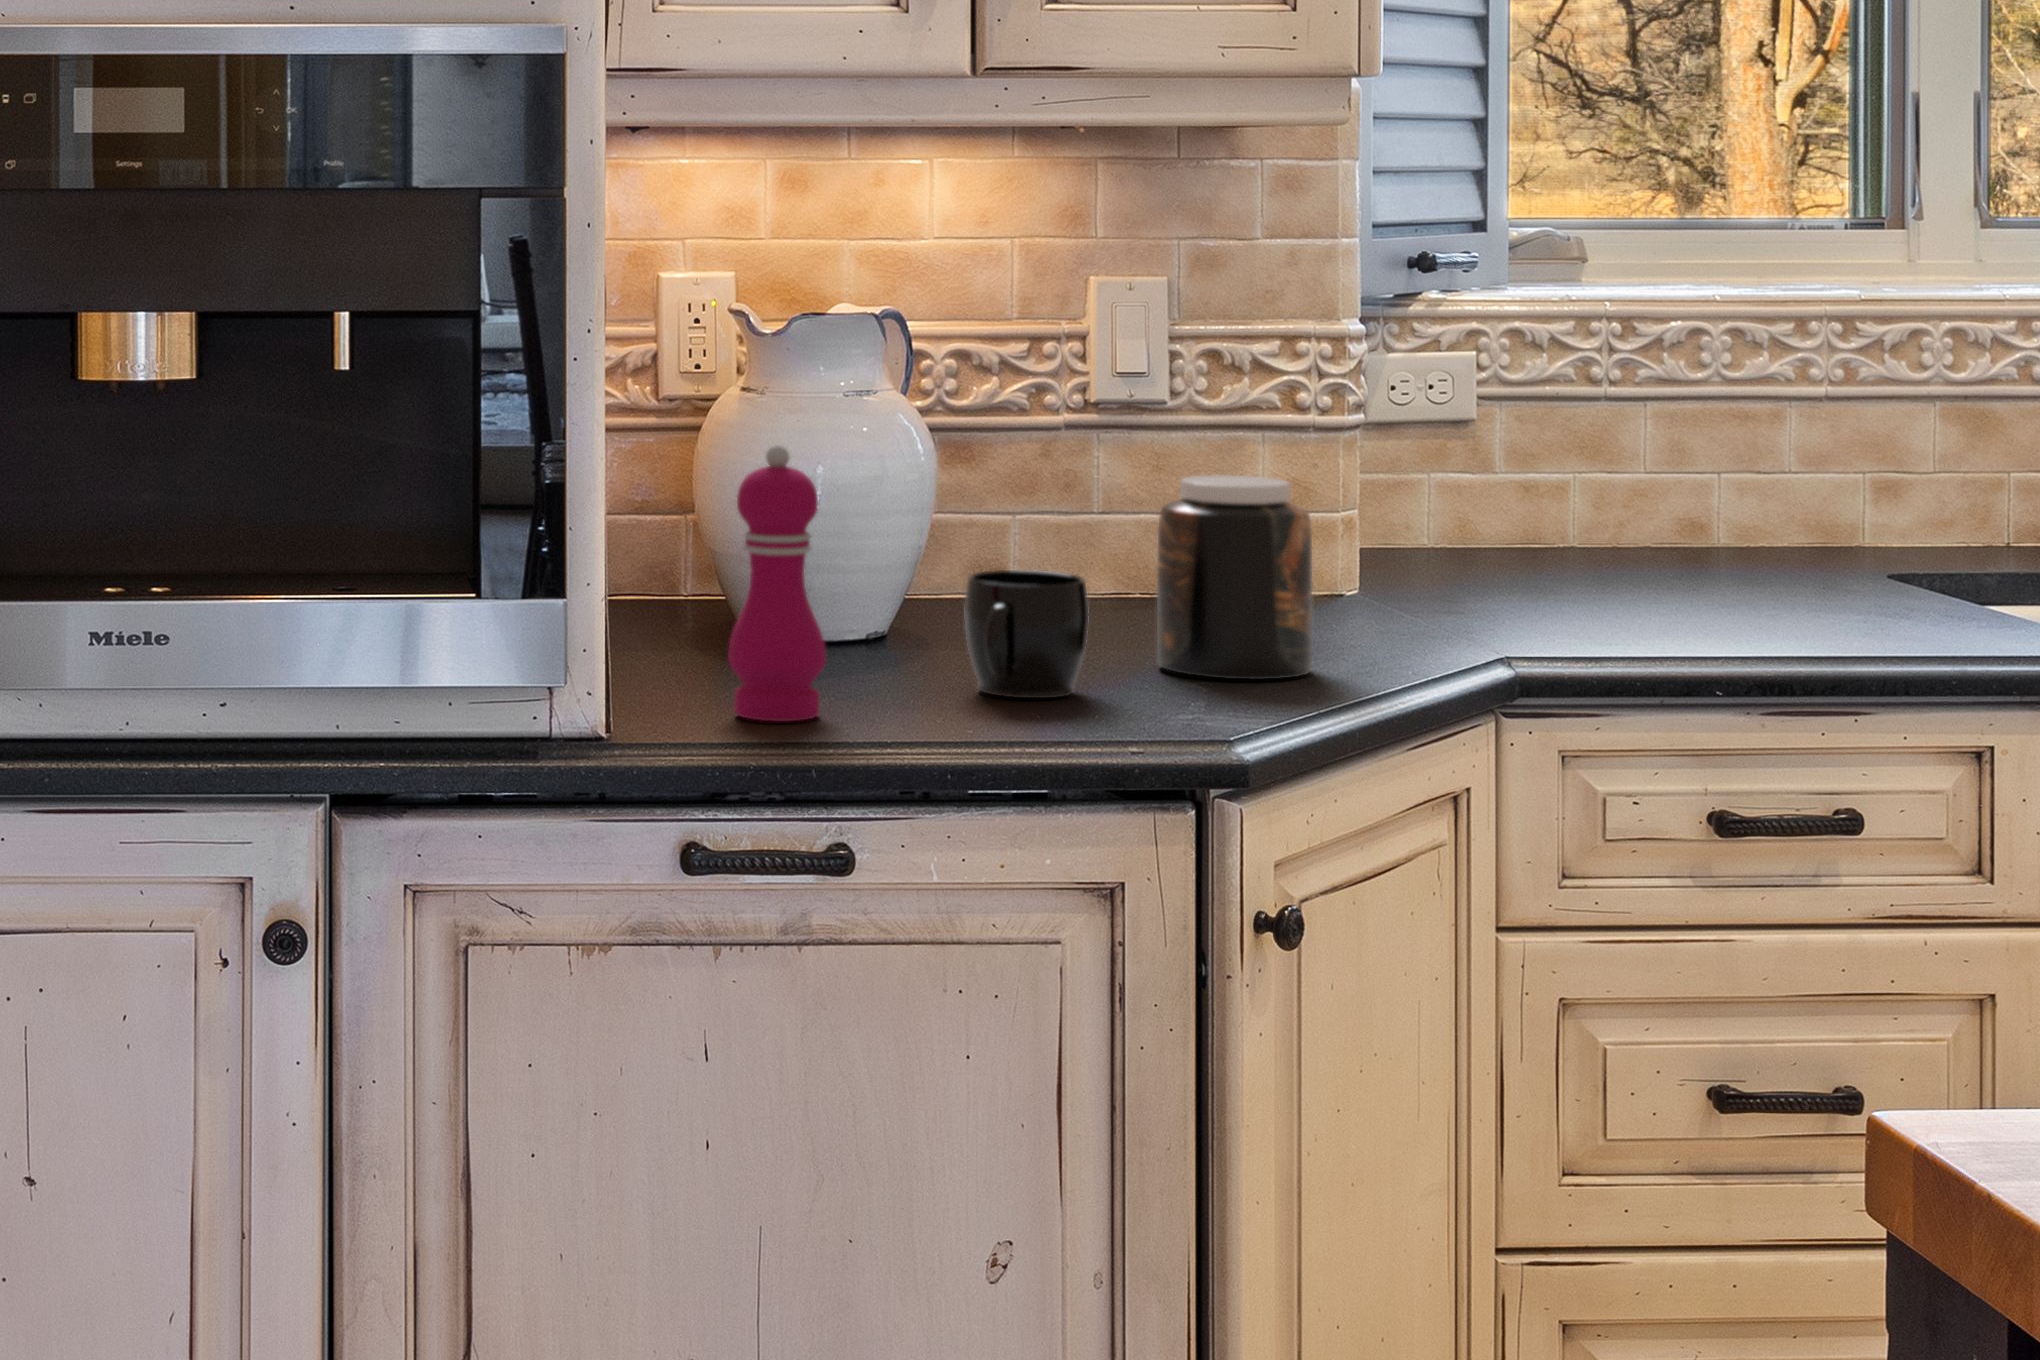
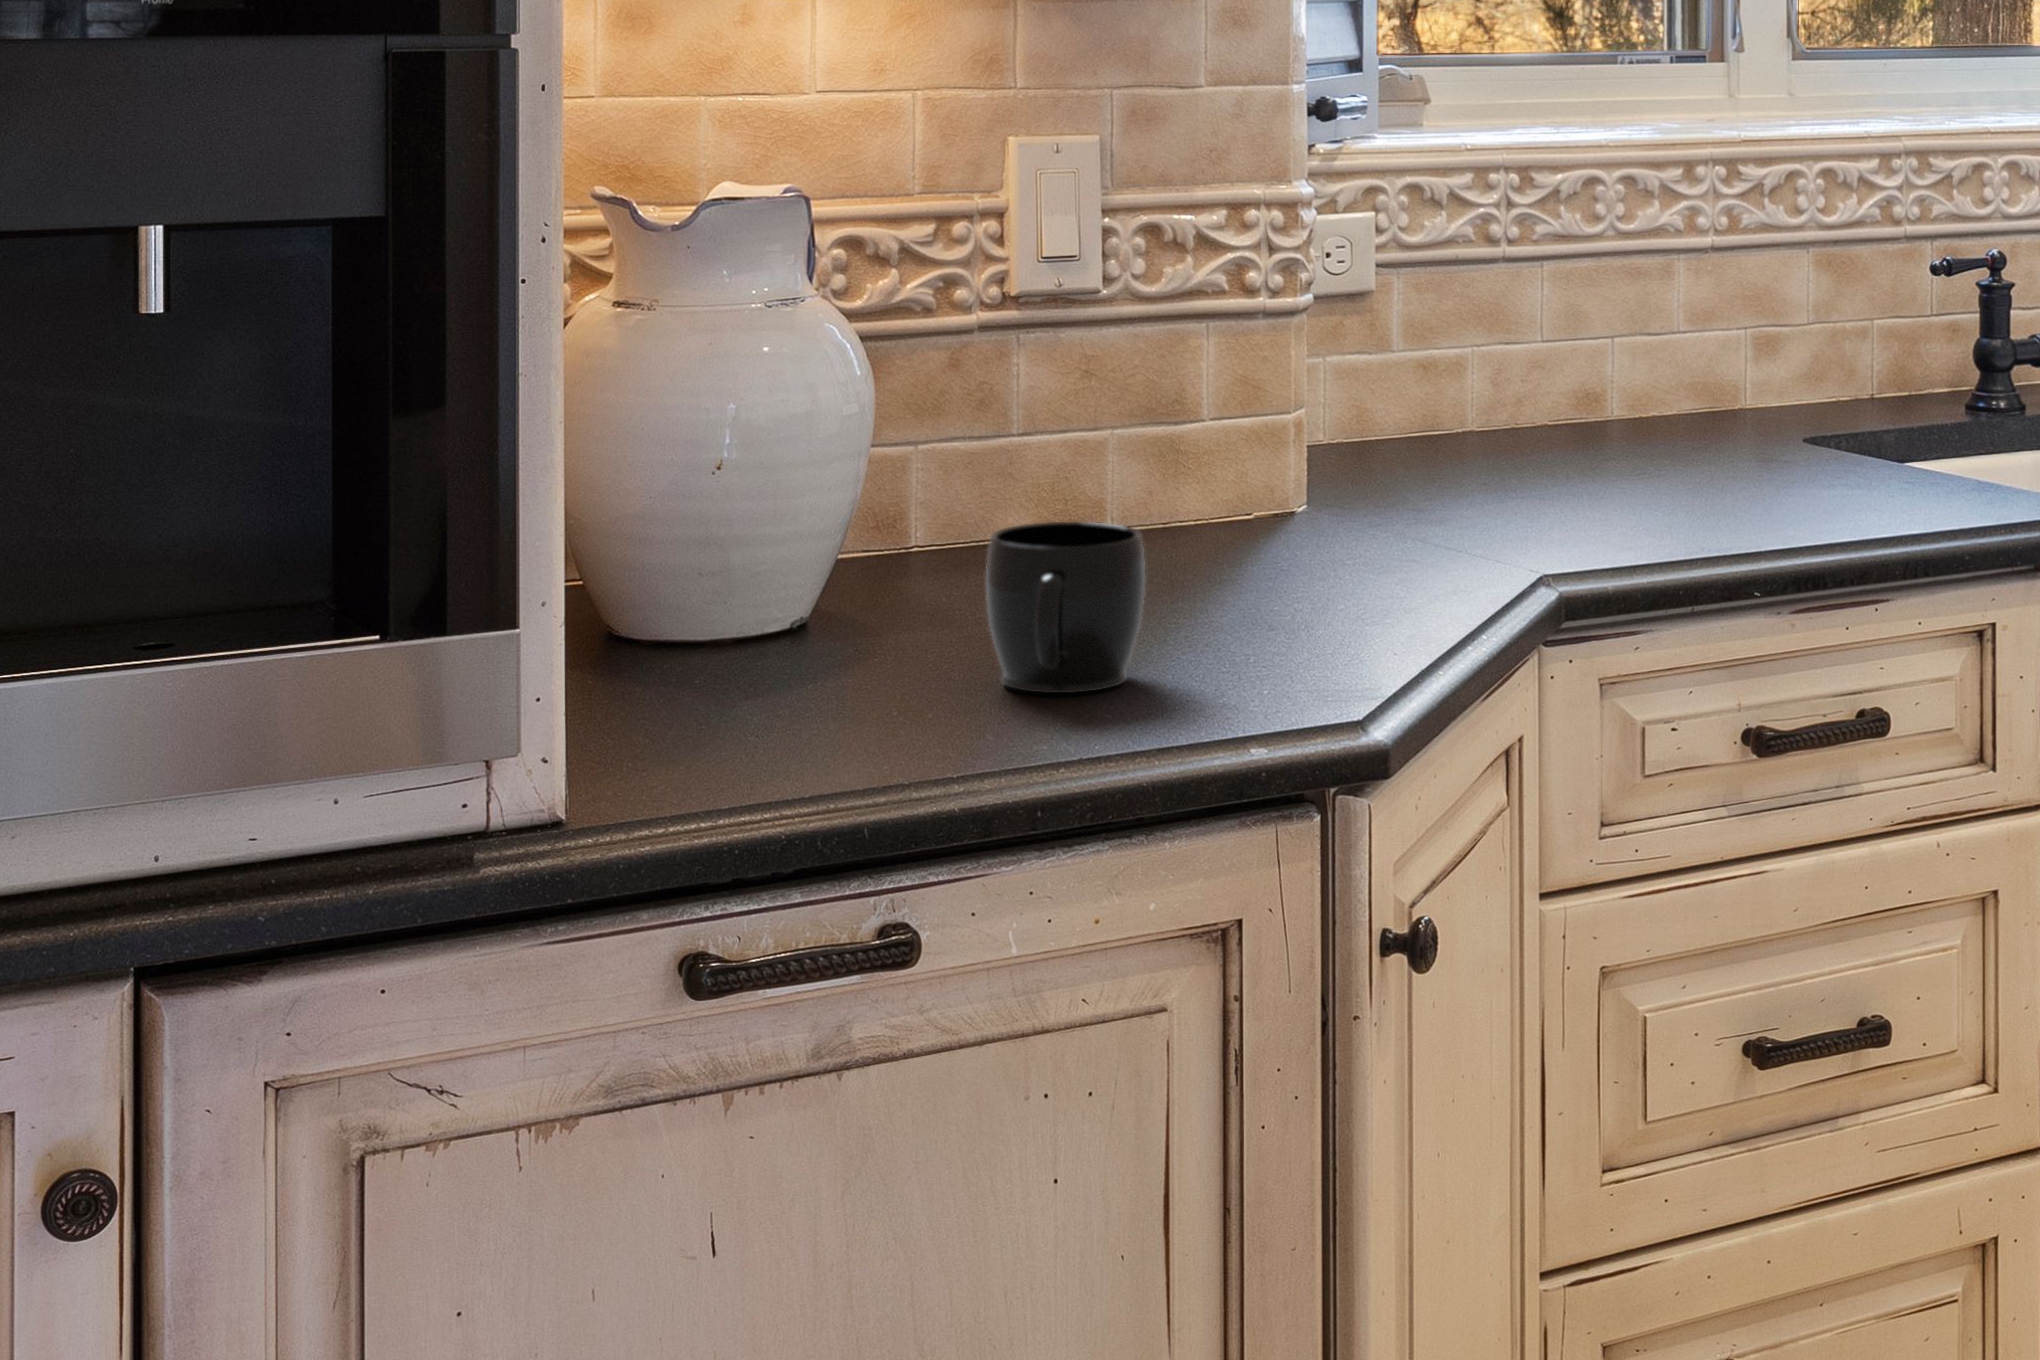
pepper mill: present [728,445,826,722] -> none [710,386,846,769]
jar: present [1157,475,1312,679] -> none [1185,381,1371,636]

